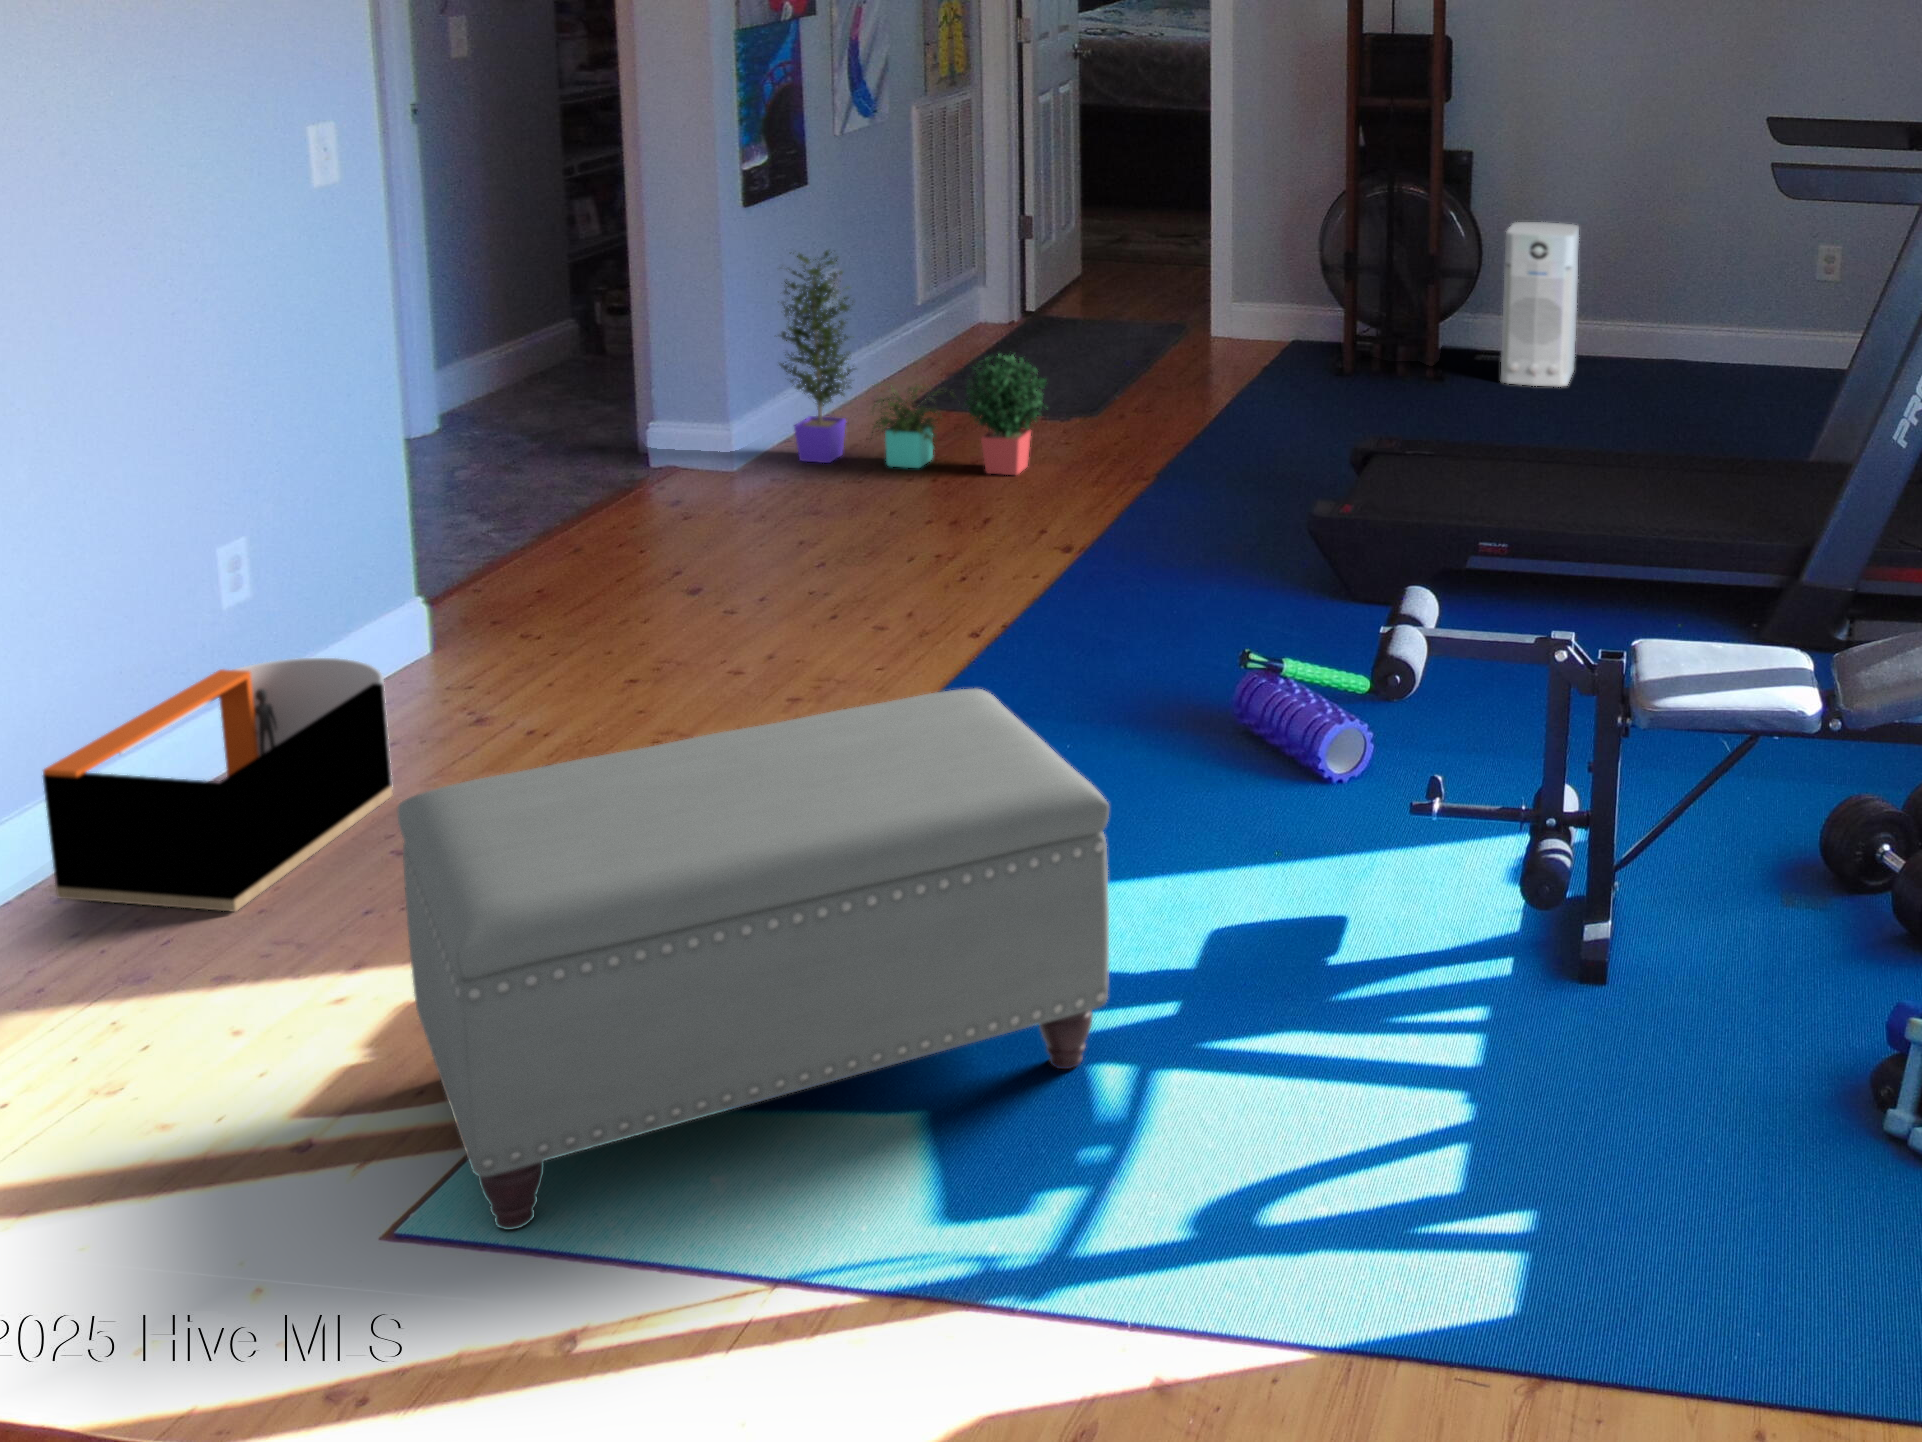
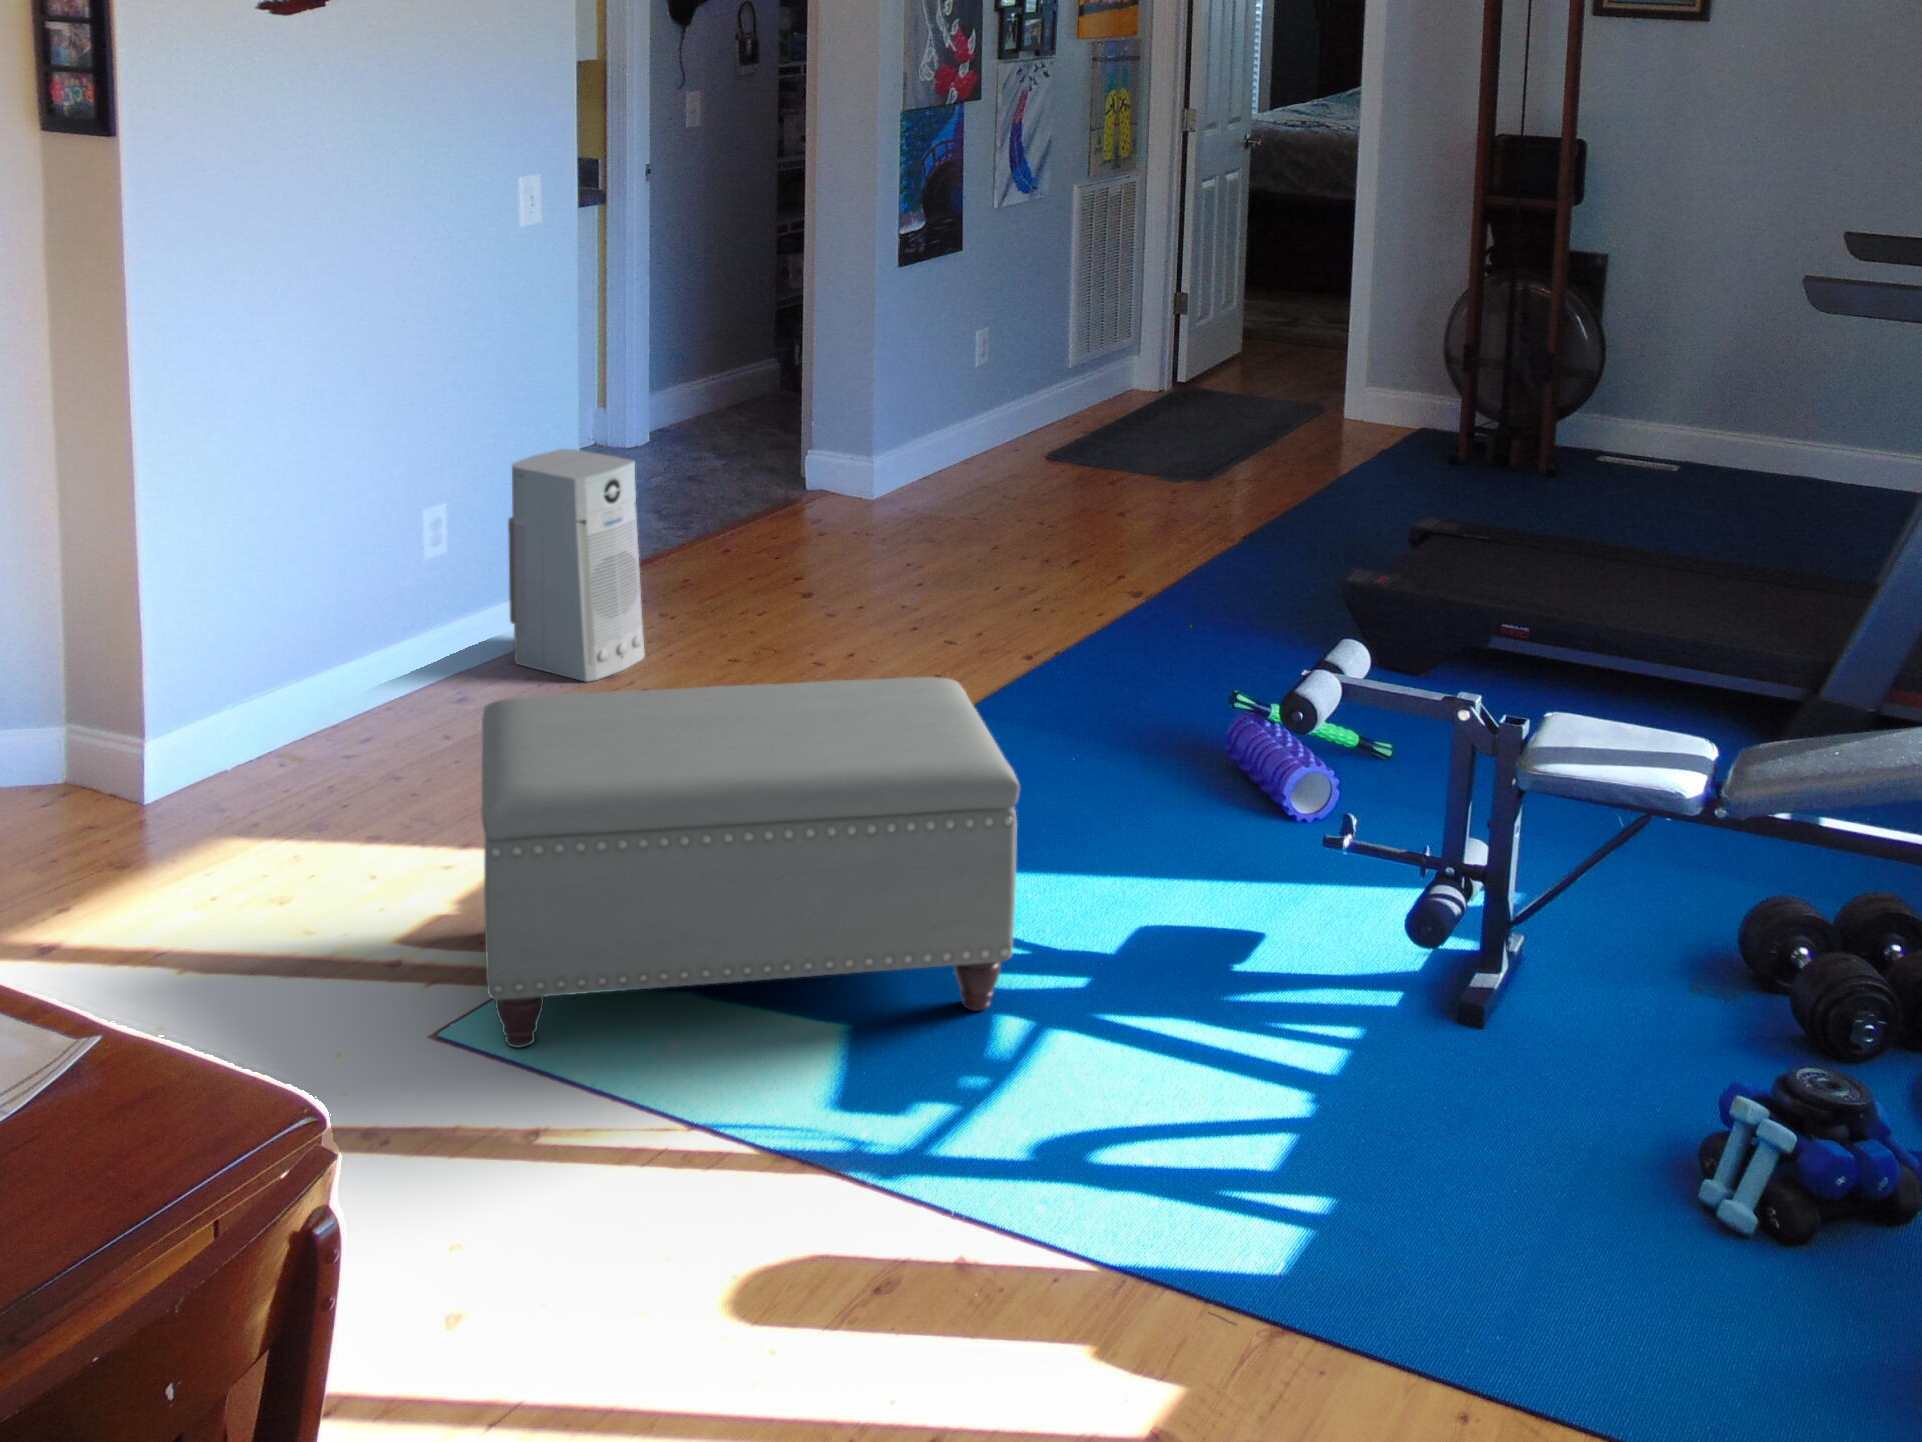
air purifier: present [1501,222,1579,386] -> present [508,449,645,682]
potted plant: present [779,251,1047,475] -> none [917,304,1148,520]
storage bin: present [43,658,393,911] -> none [280,598,534,786]

